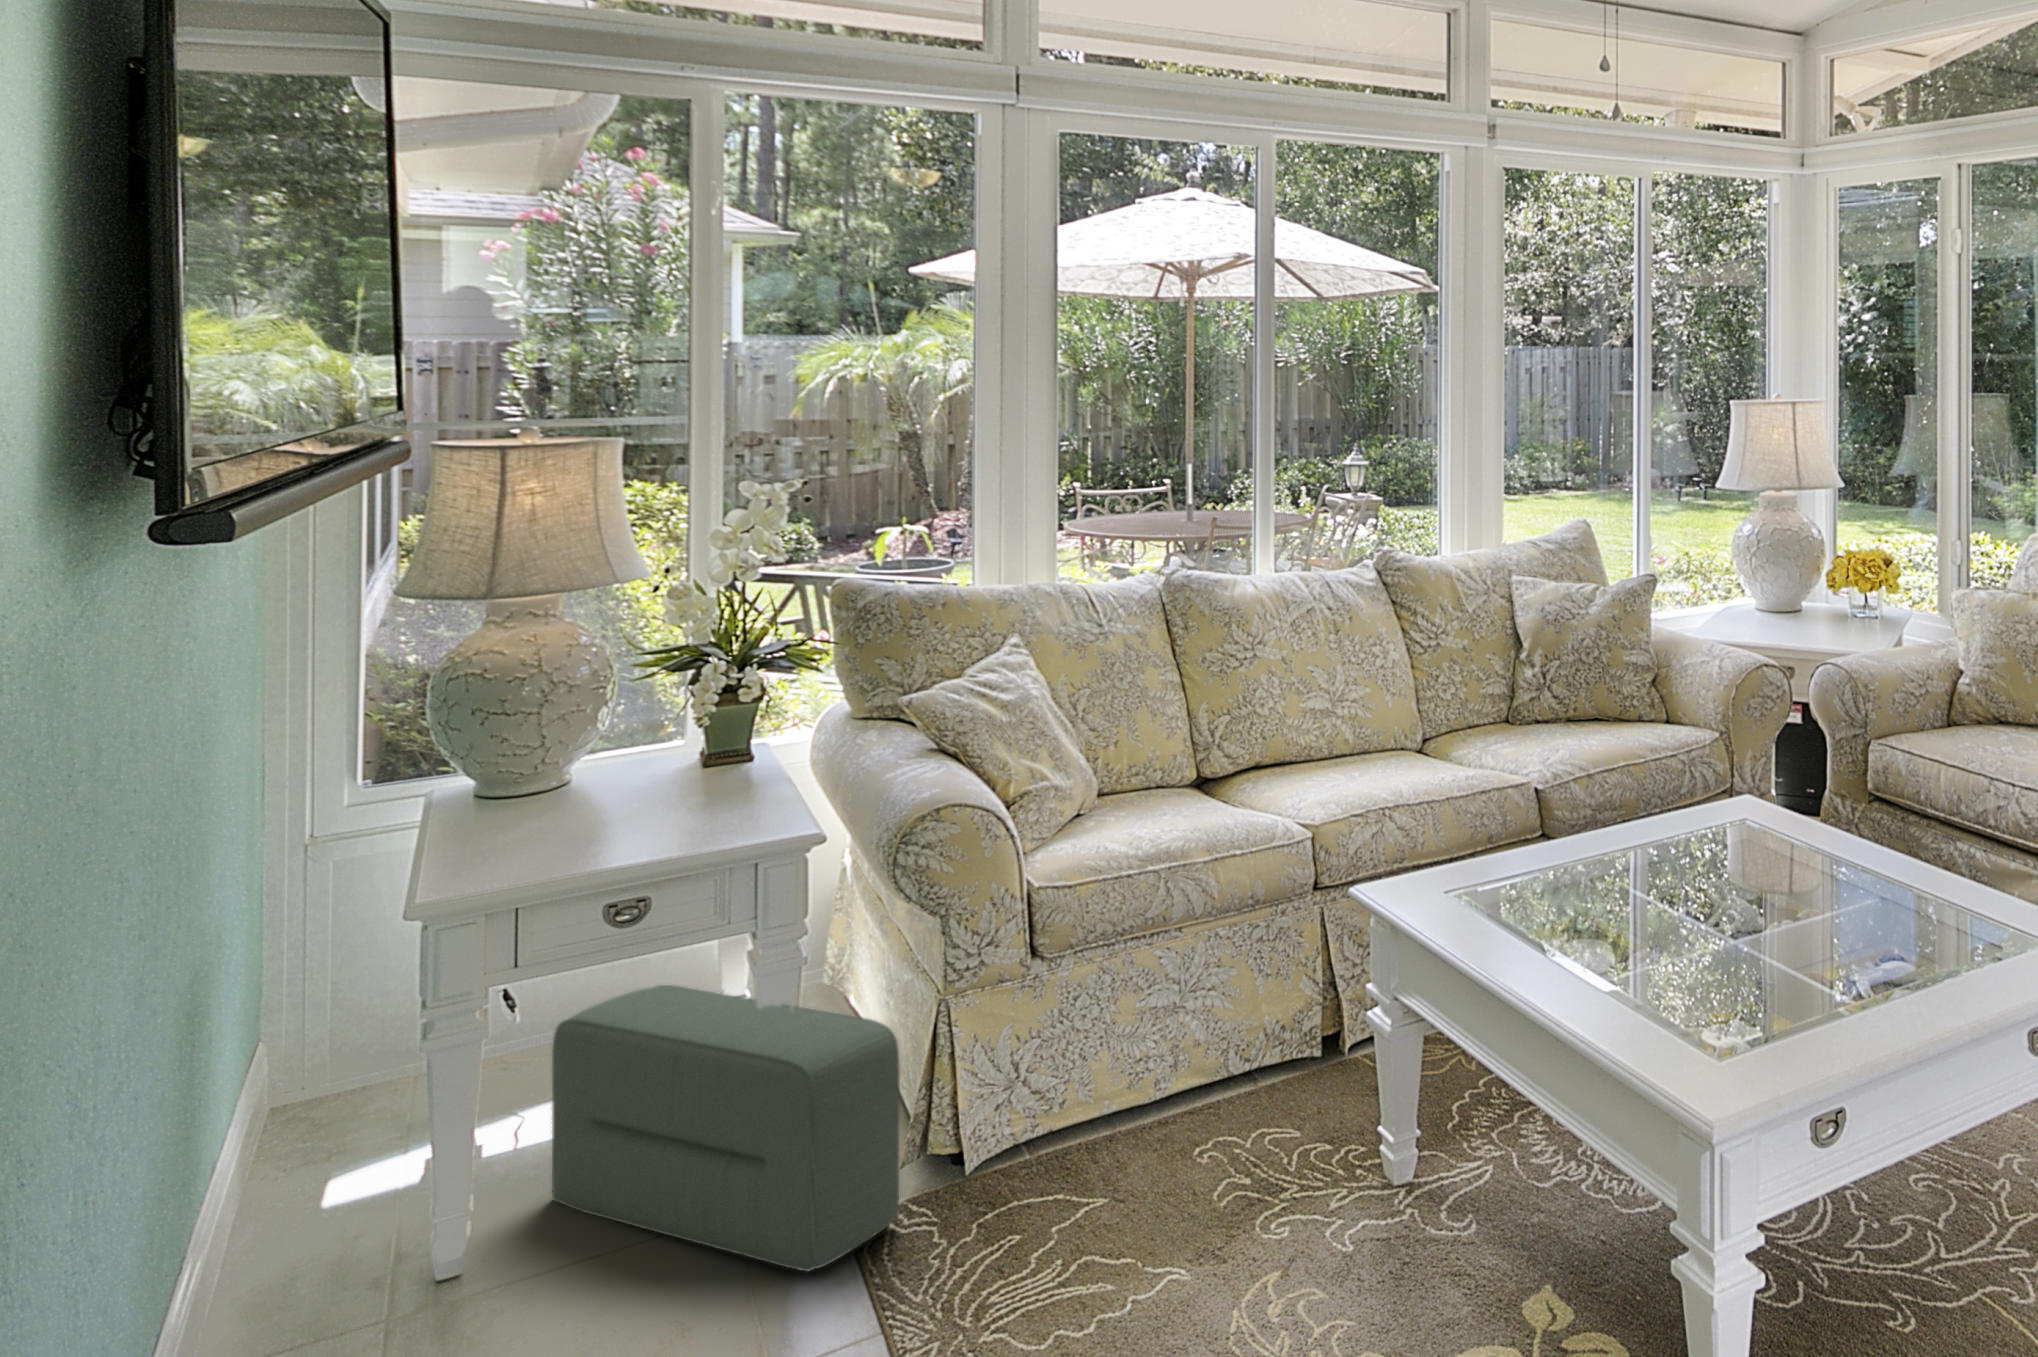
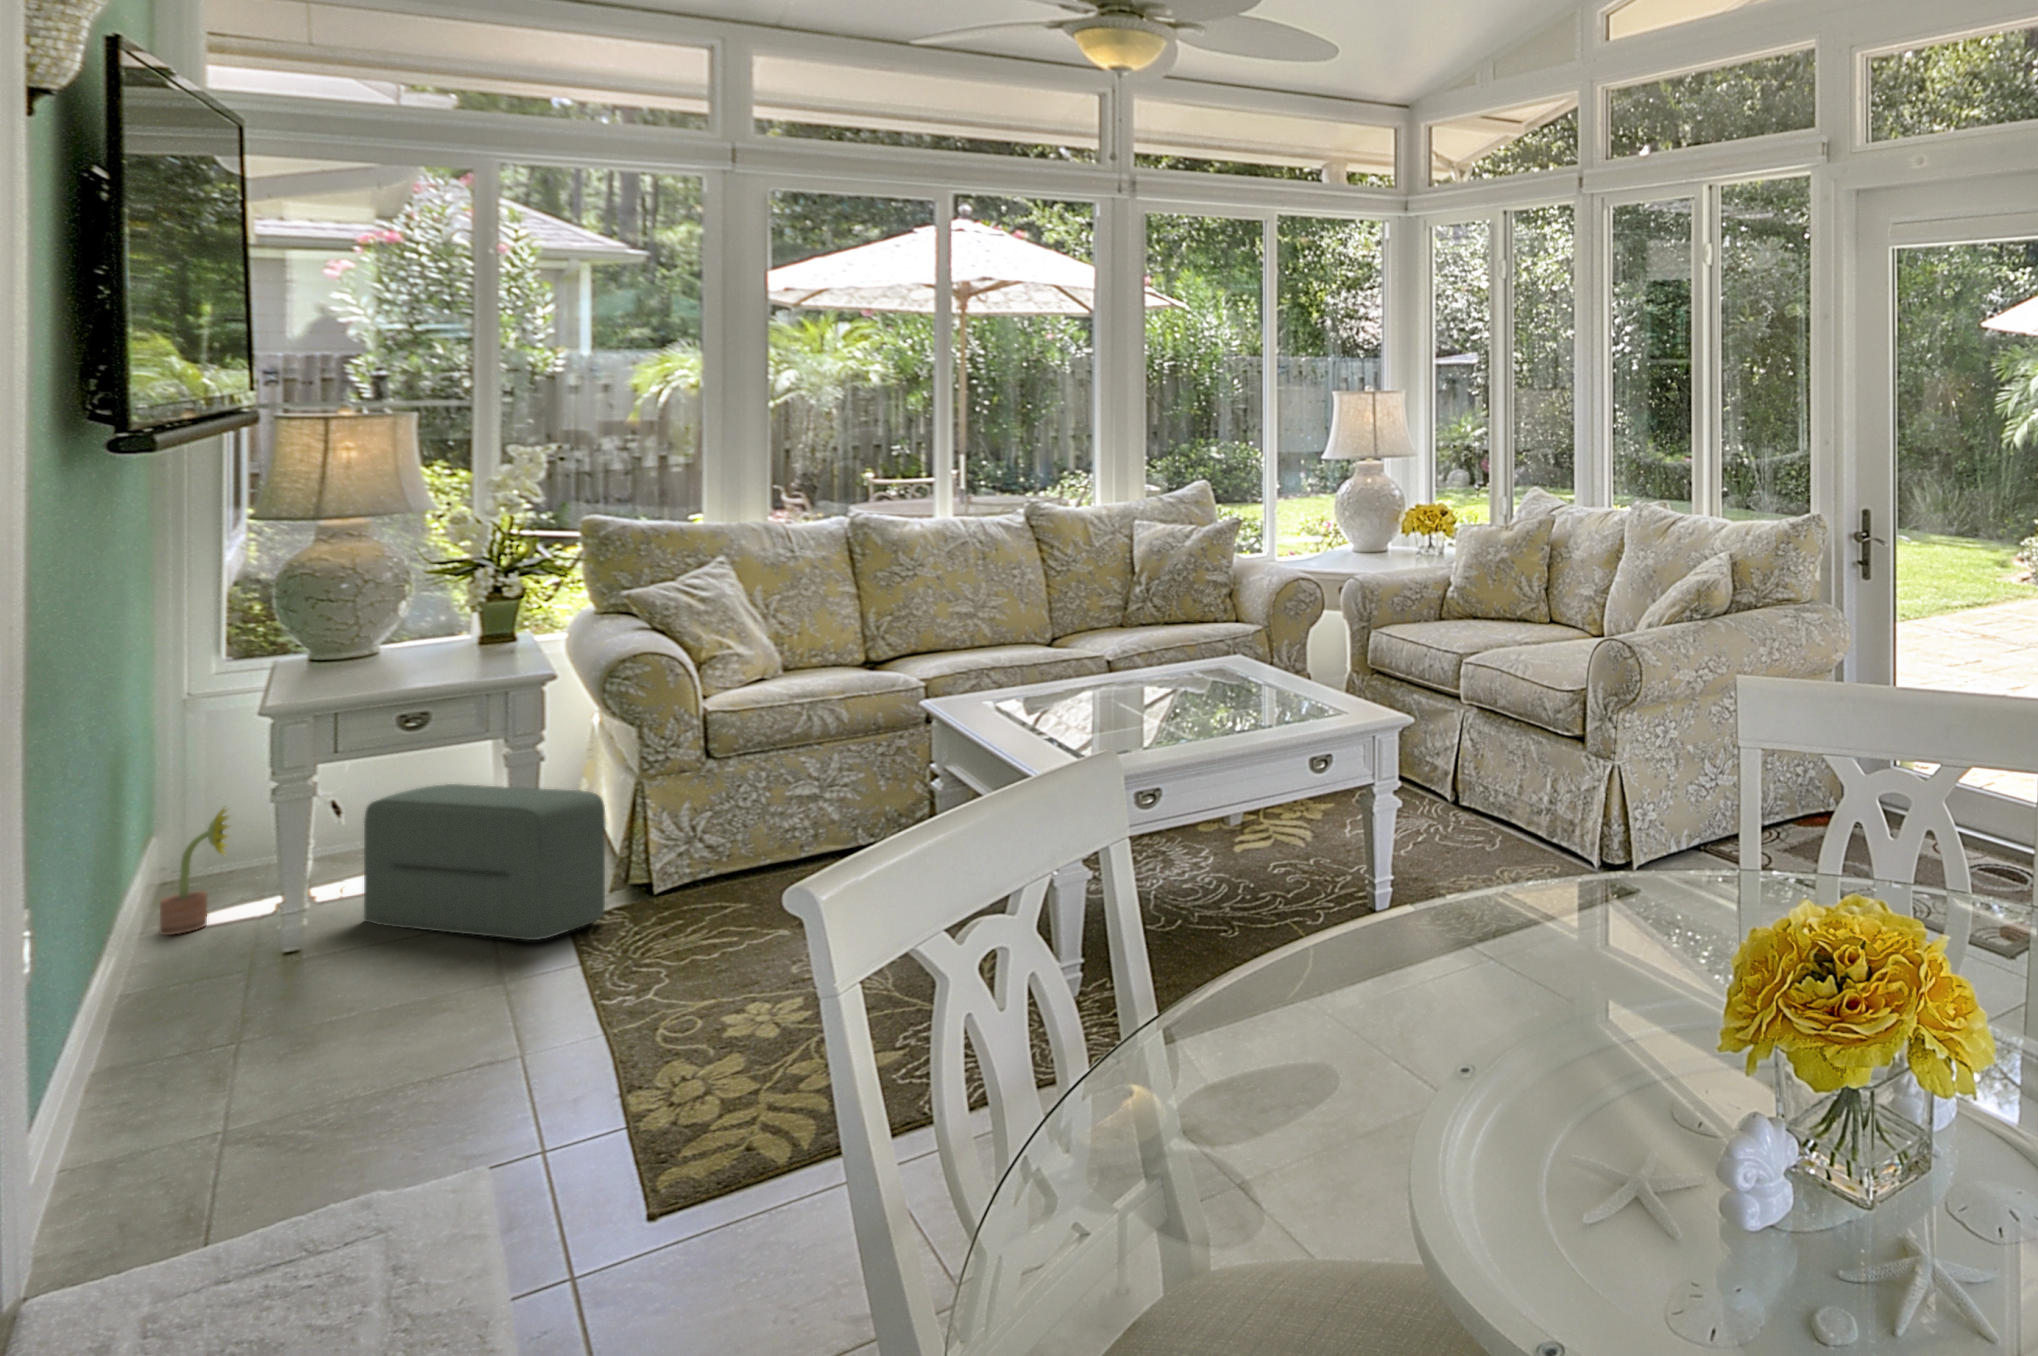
decorative plant: none [269,1011,370,1216] -> present [160,806,228,935]

